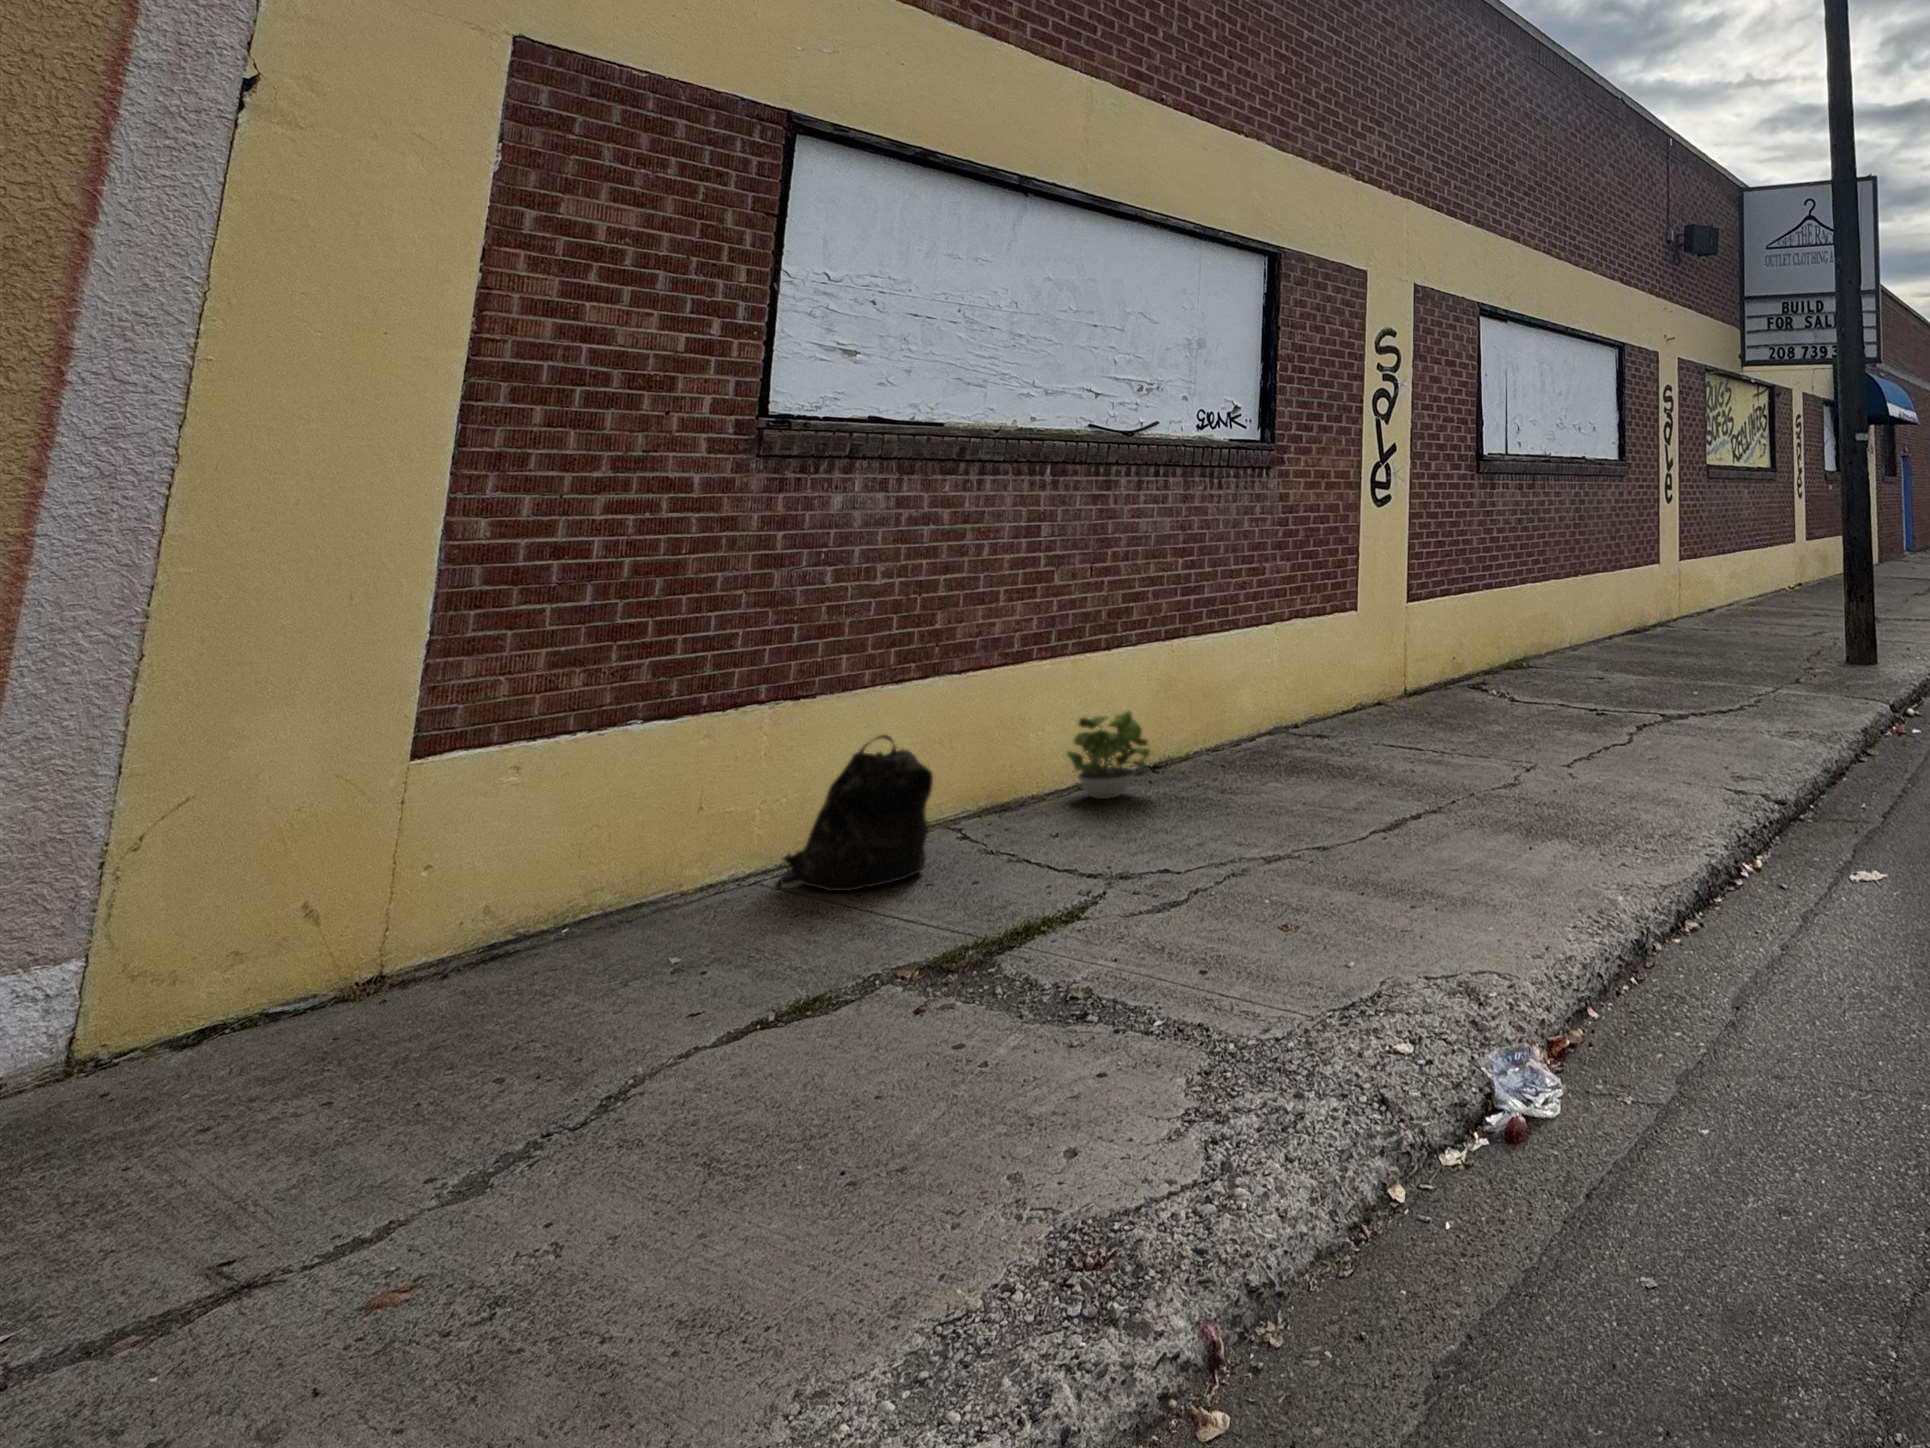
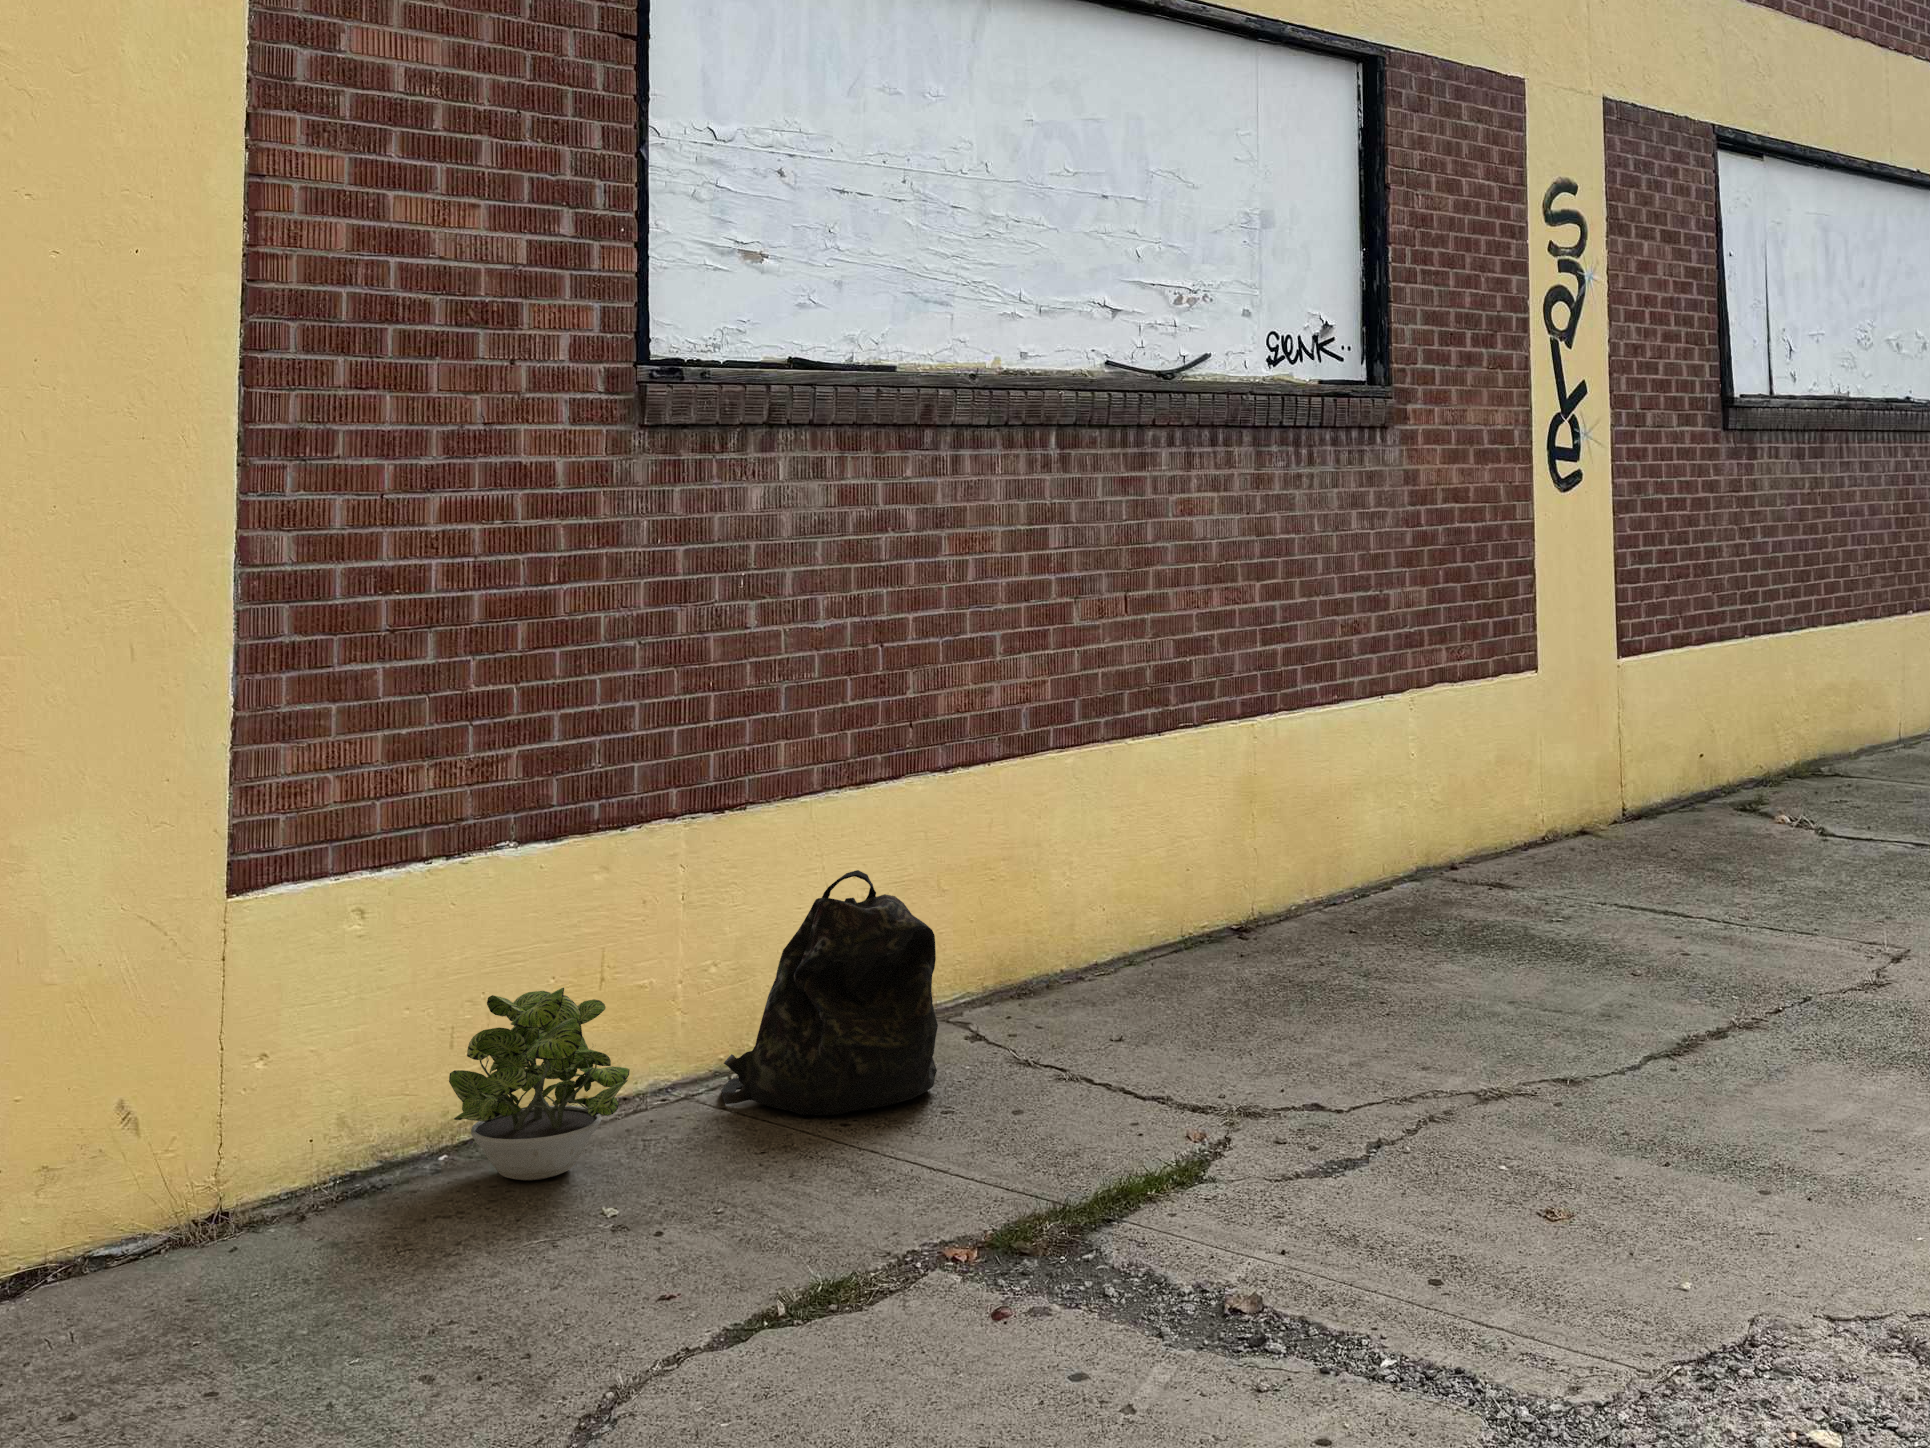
potted plant: present [1067,711,1150,799] -> present [449,988,630,1180]

